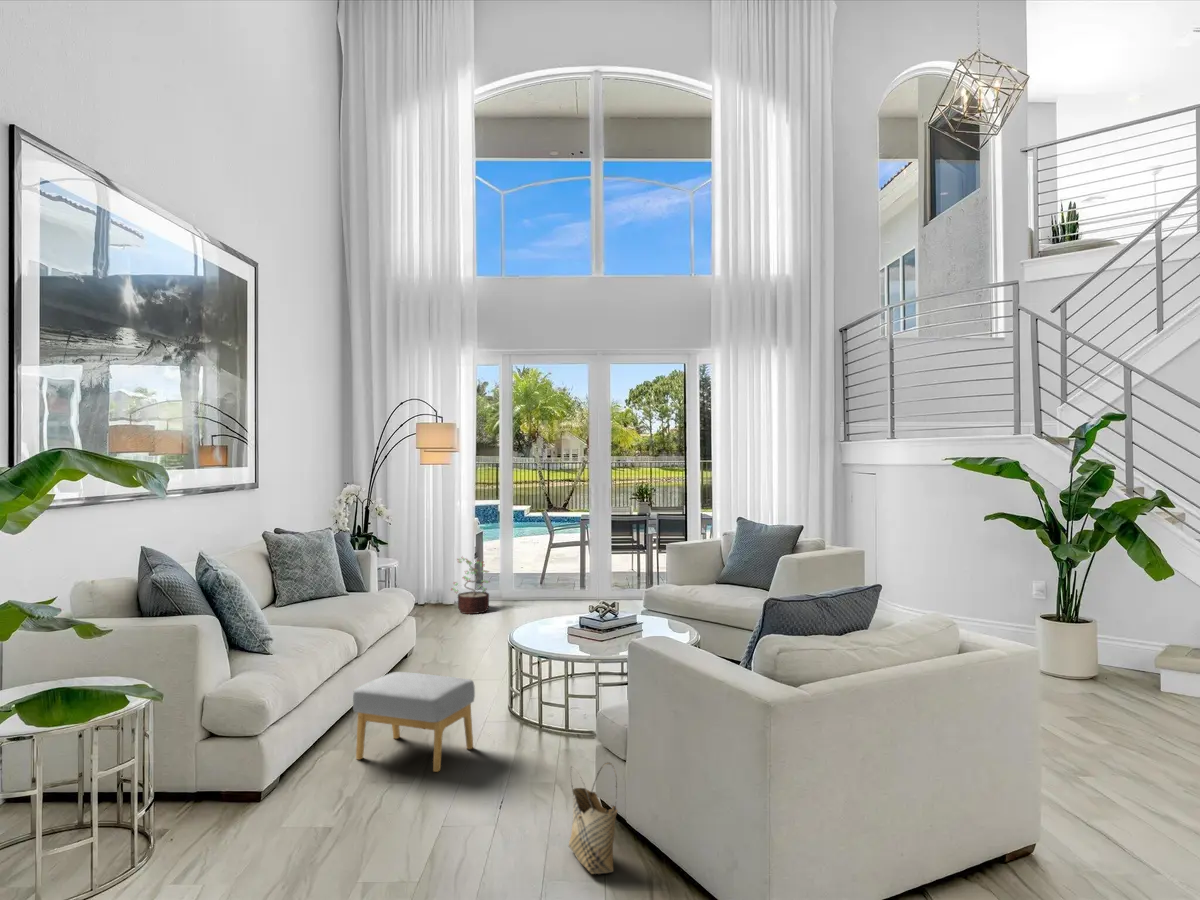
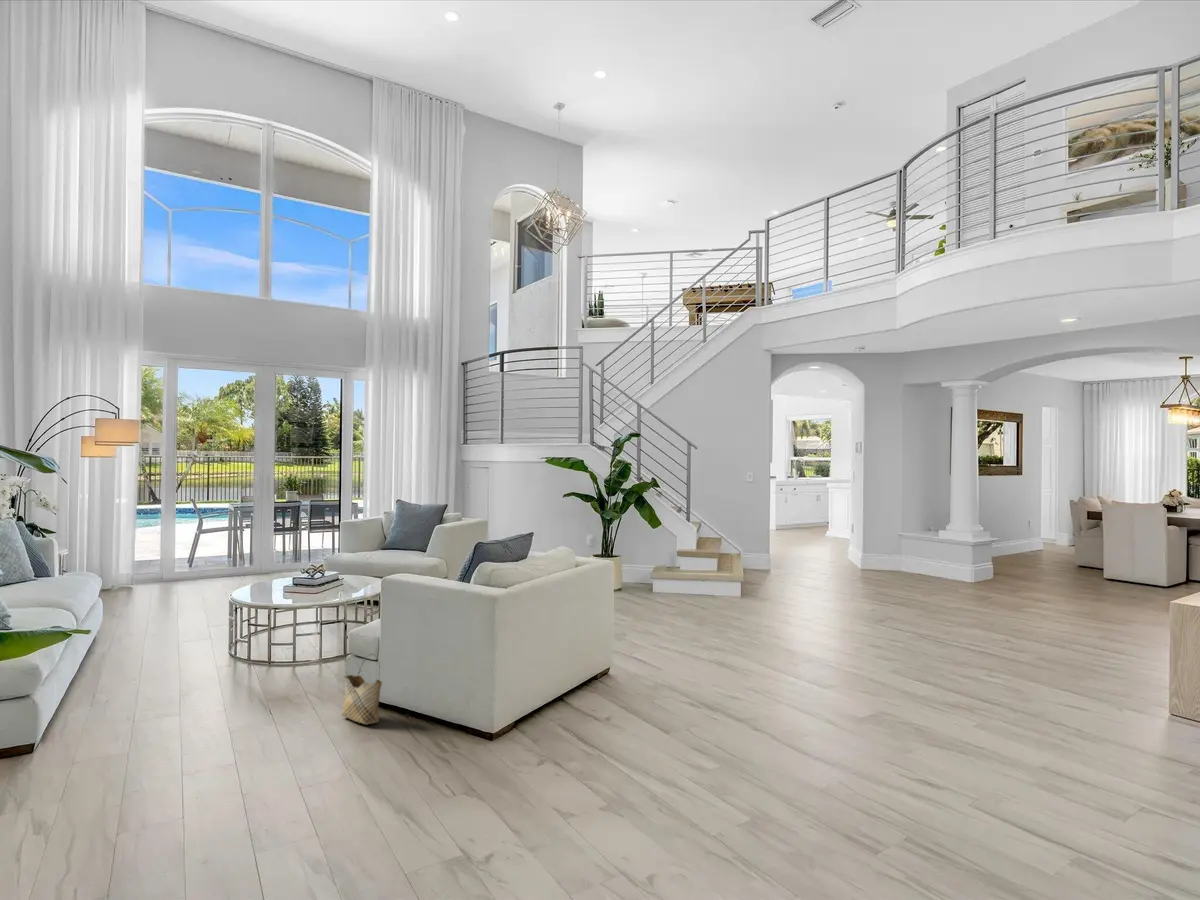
decorative plant: present [452,558,489,614] -> none [119,540,161,592]
footstool: present [353,672,475,772] -> none [115,625,225,700]

